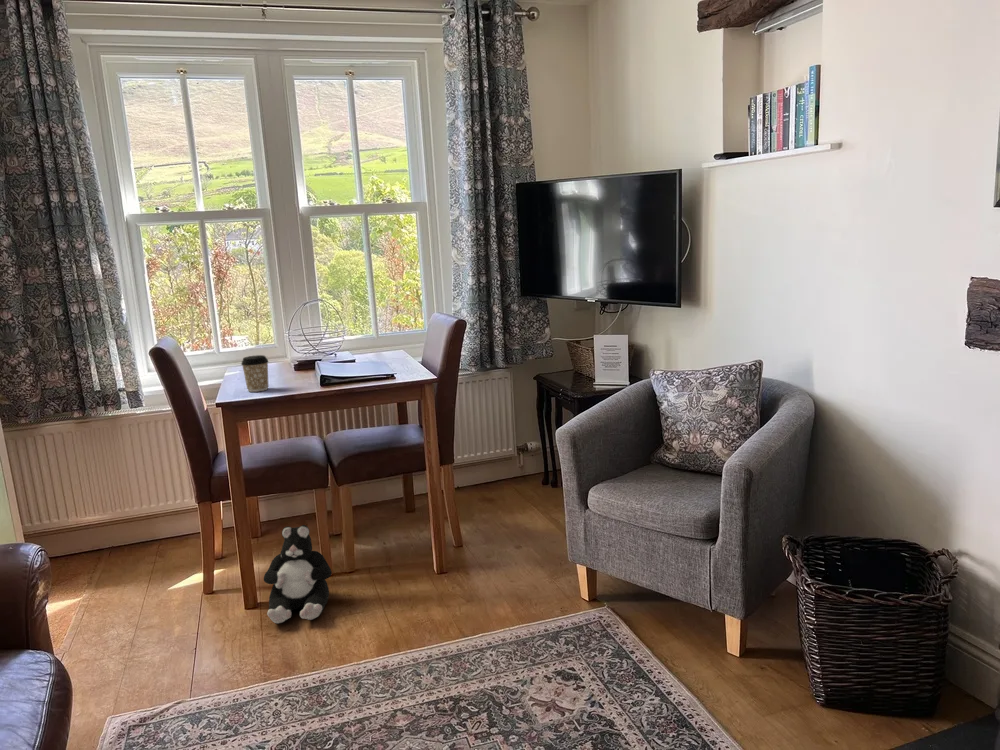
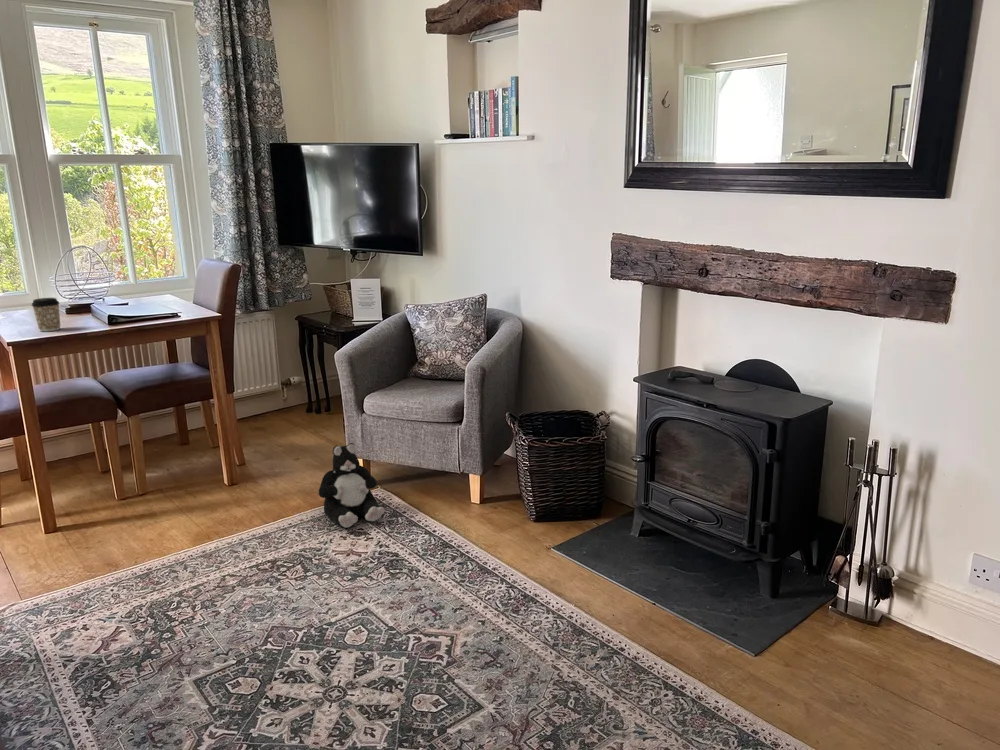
plush toy: present [264,525,332,623] -> present [319,443,384,528]

